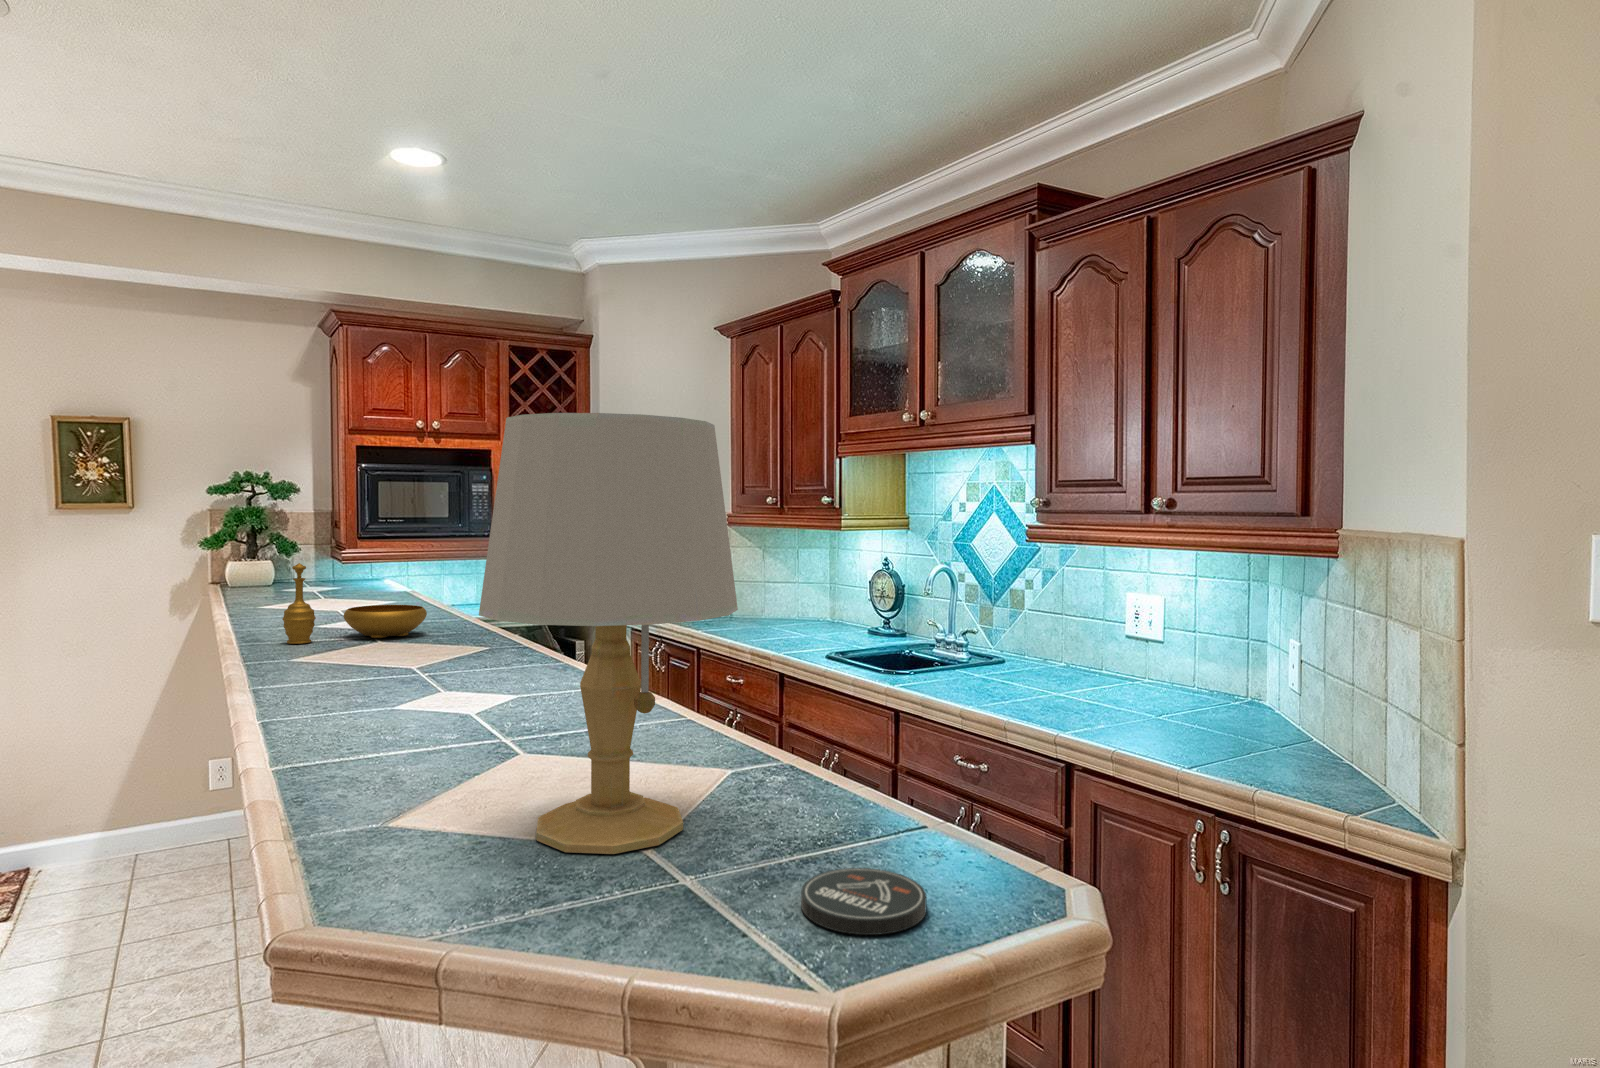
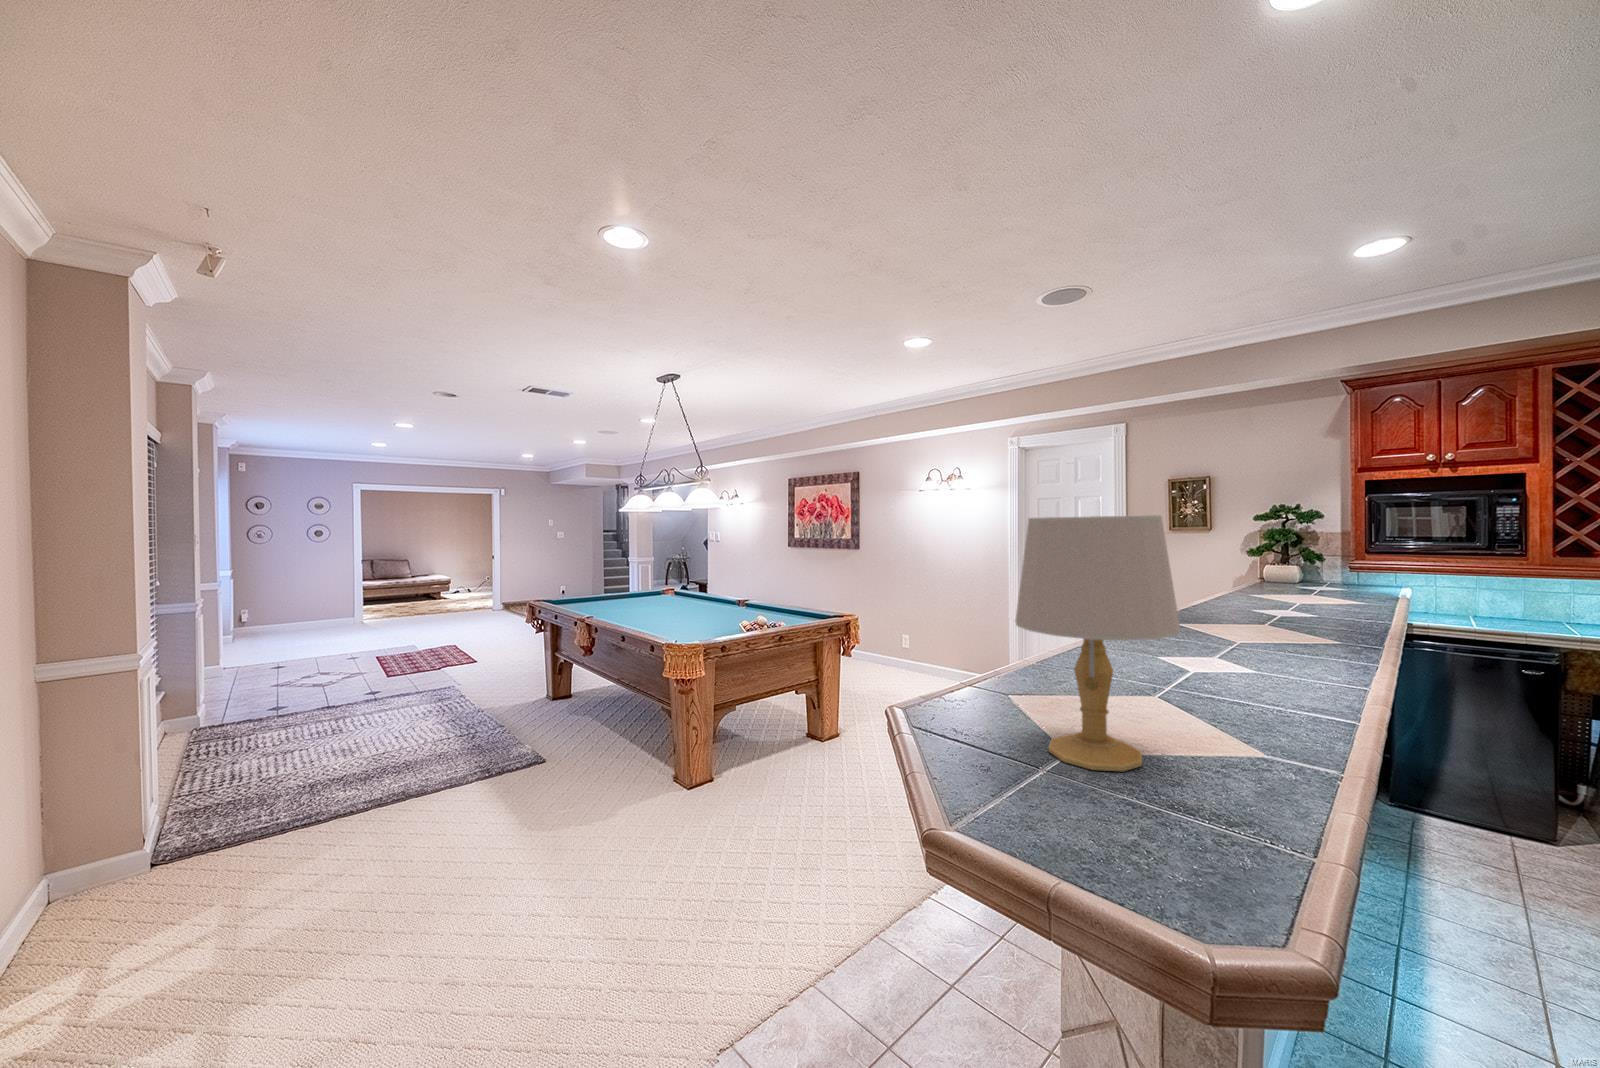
decorative bowl: present [282,563,427,644] -> none [1196,574,1309,631]
coaster: present [801,868,927,935] -> none [1056,811,1147,862]

